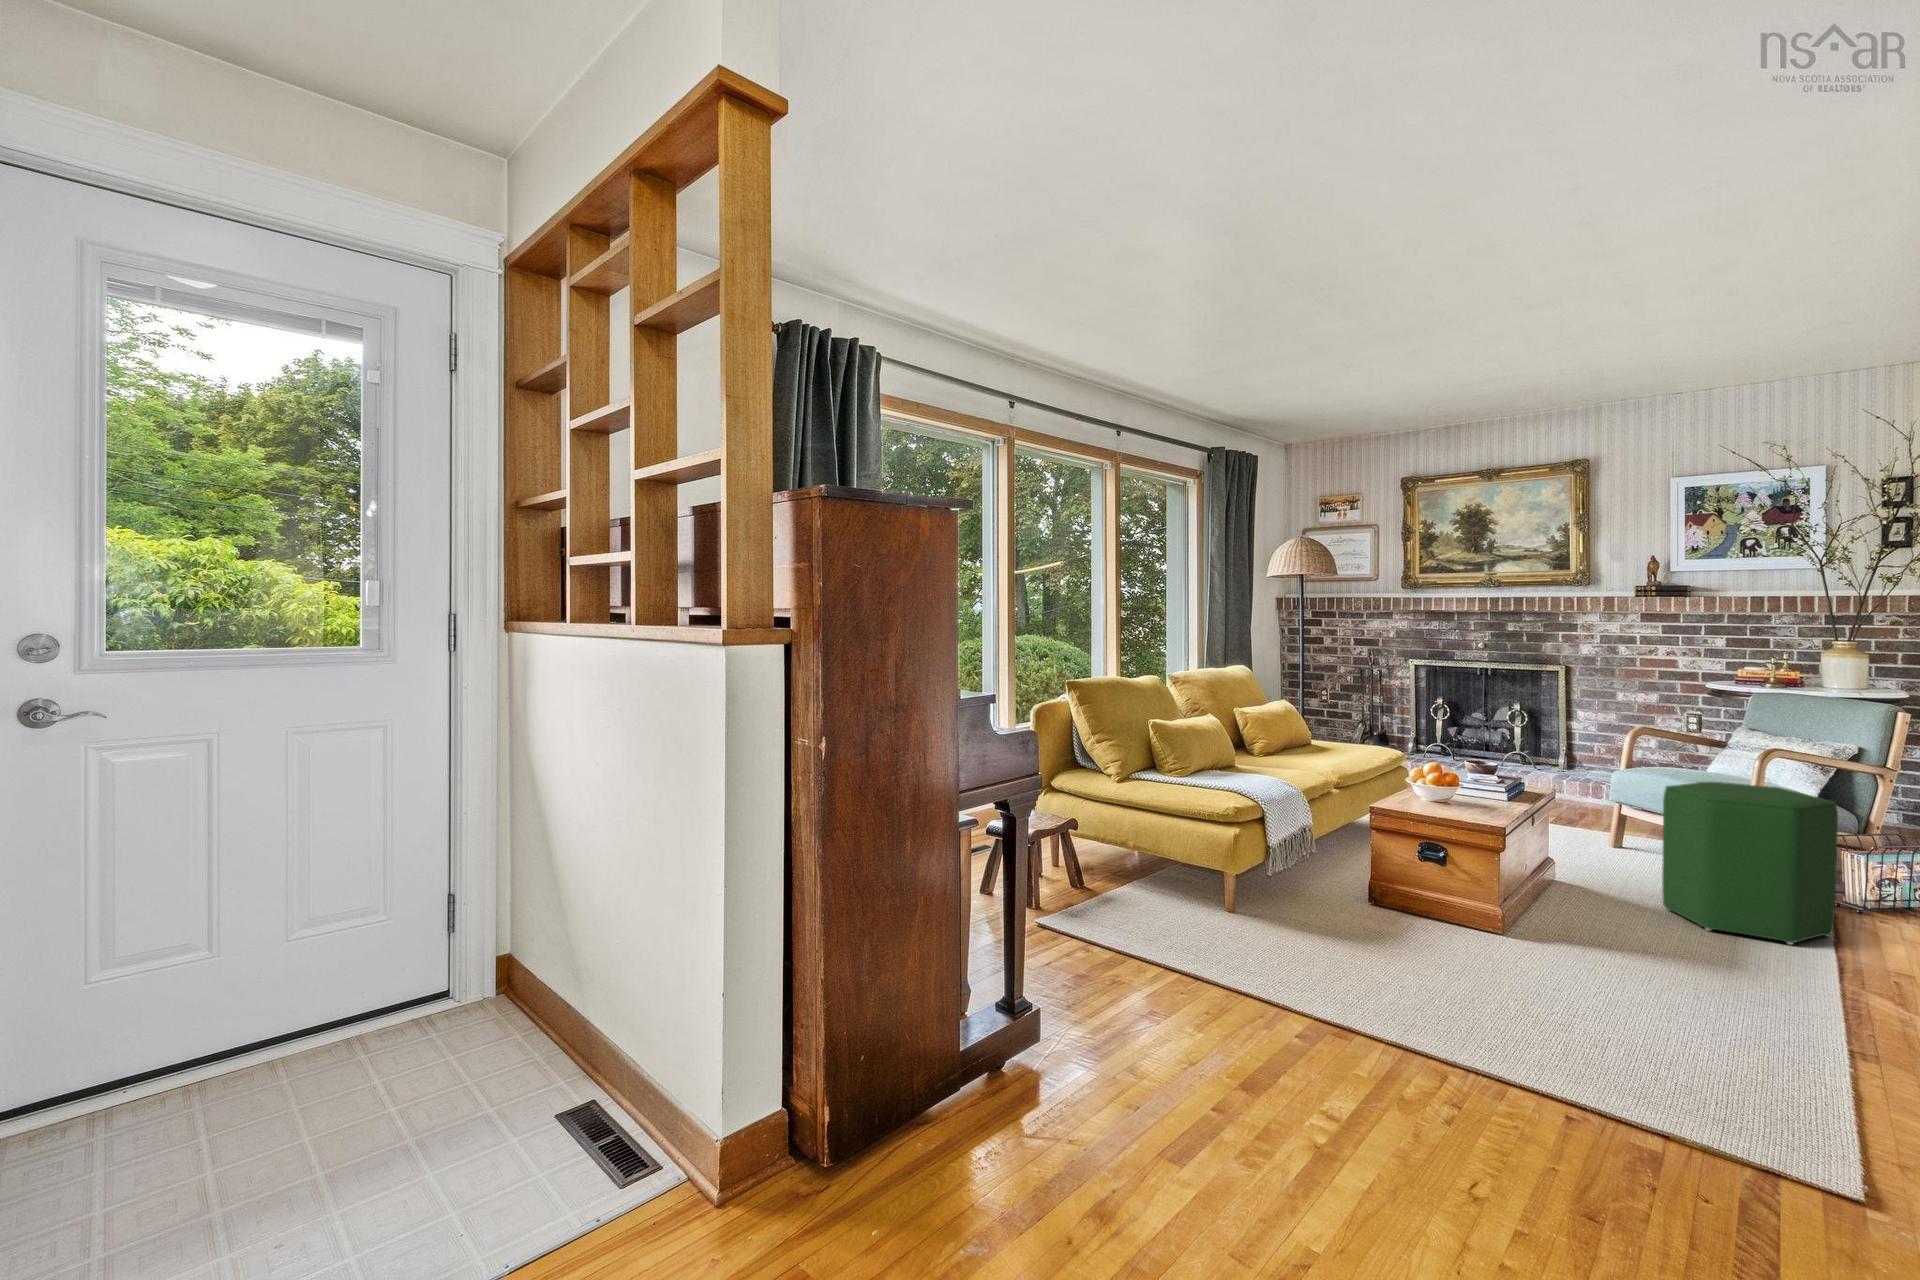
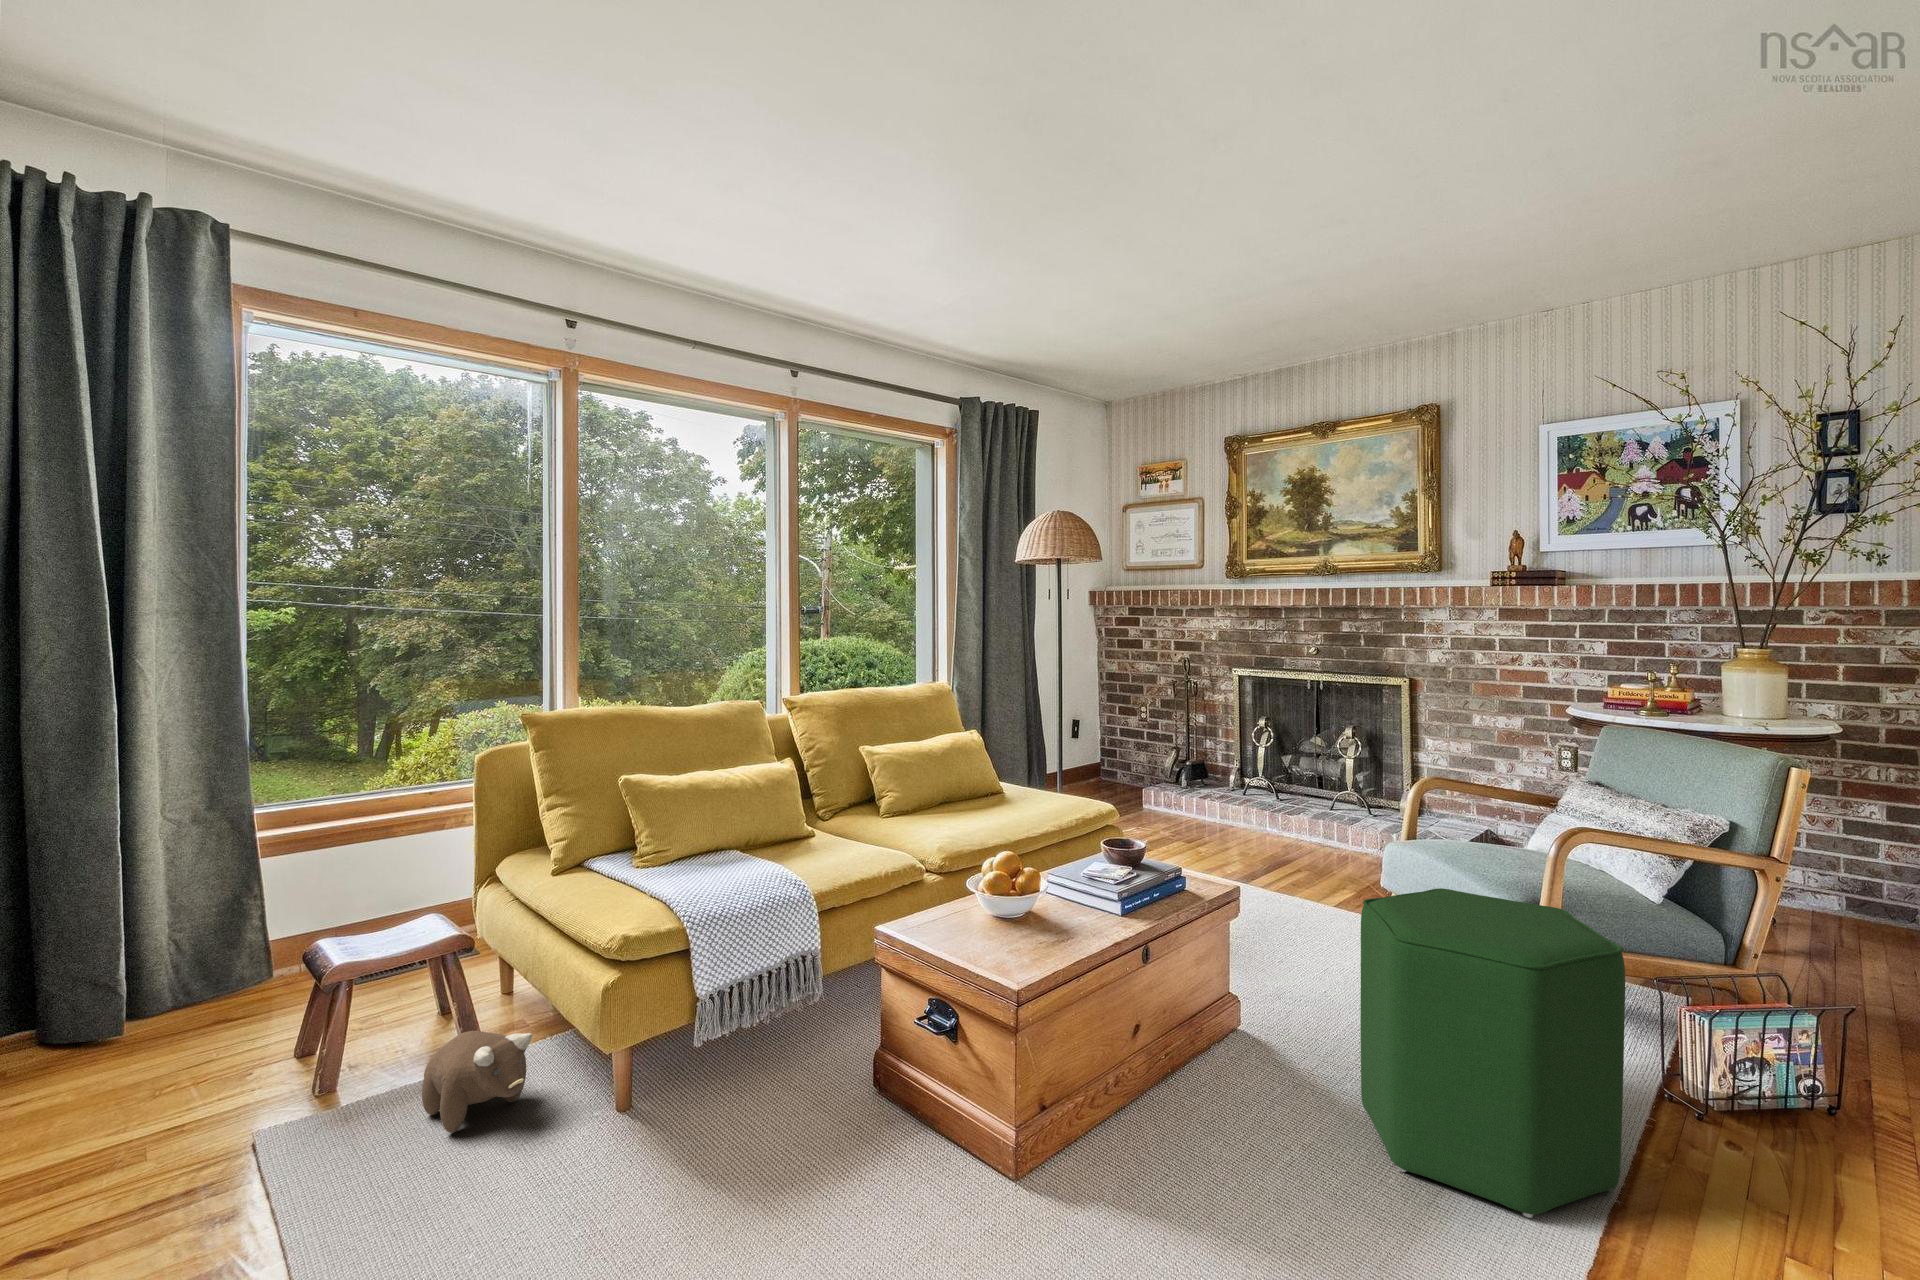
plush toy: none [1107,866,1185,921] -> present [422,1031,532,1133]

